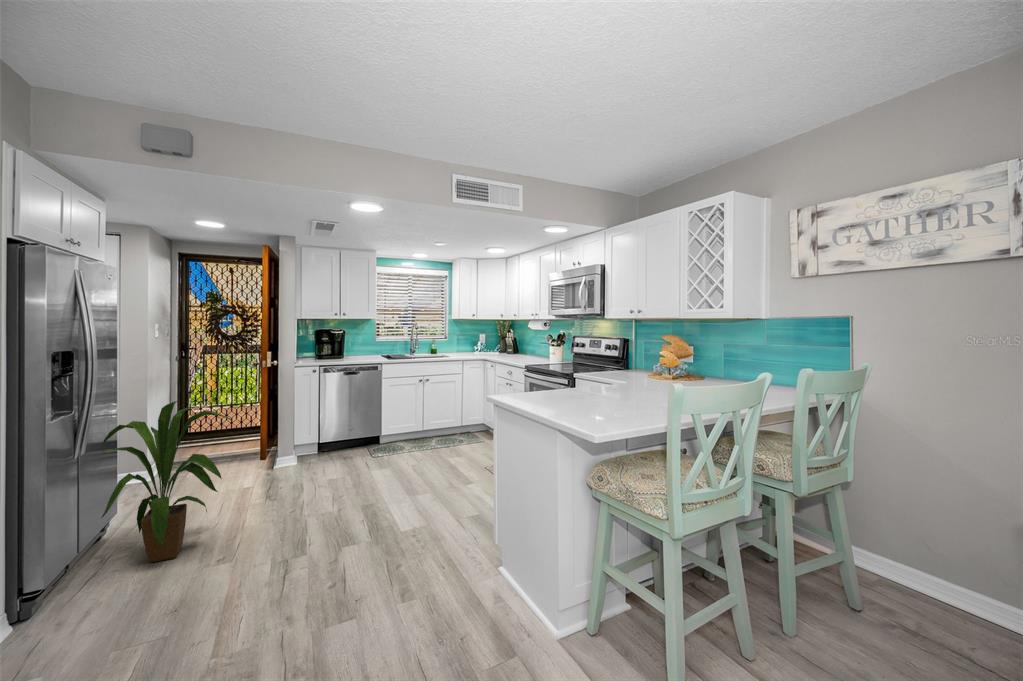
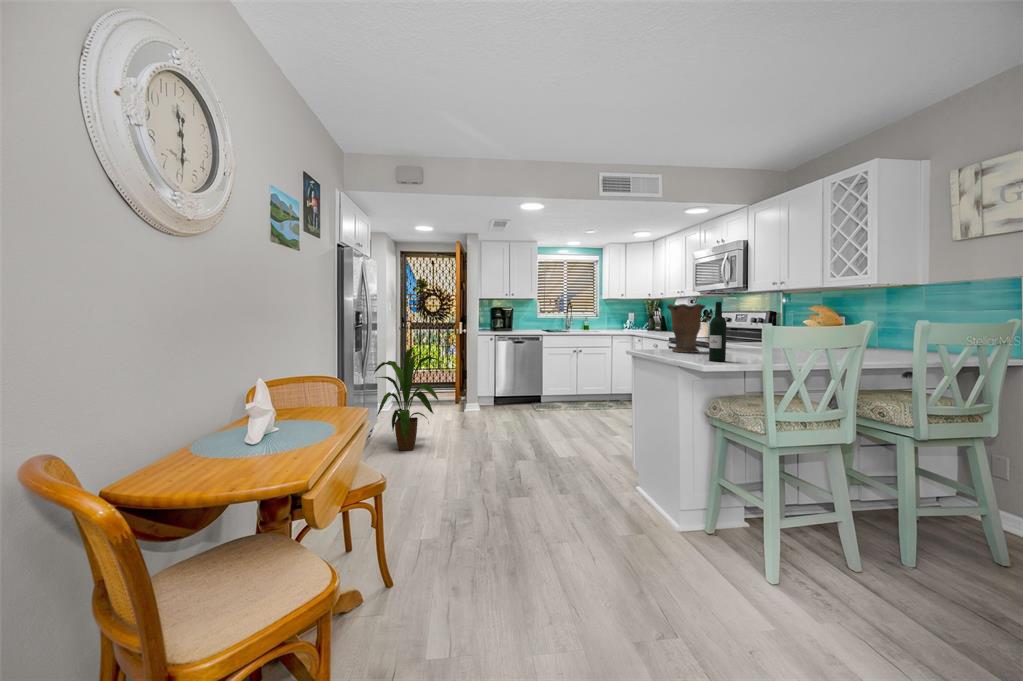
vase: none [540,340,586,400] -> present [667,304,706,353]
wine bottle: none [602,345,621,420] -> present [709,302,726,361]

